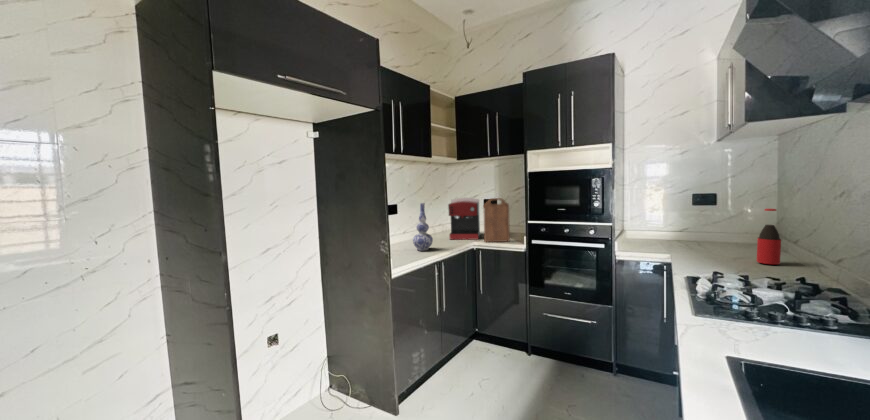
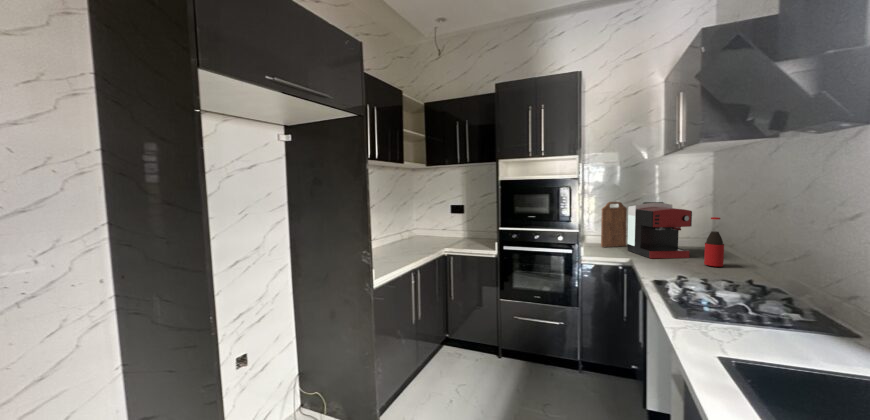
coffee maker: present [448,198,480,239] -> present [627,203,692,258]
cutting board: present [483,198,510,242] -> present [601,202,627,247]
vase: present [413,203,433,251] -> none [388,210,408,258]

